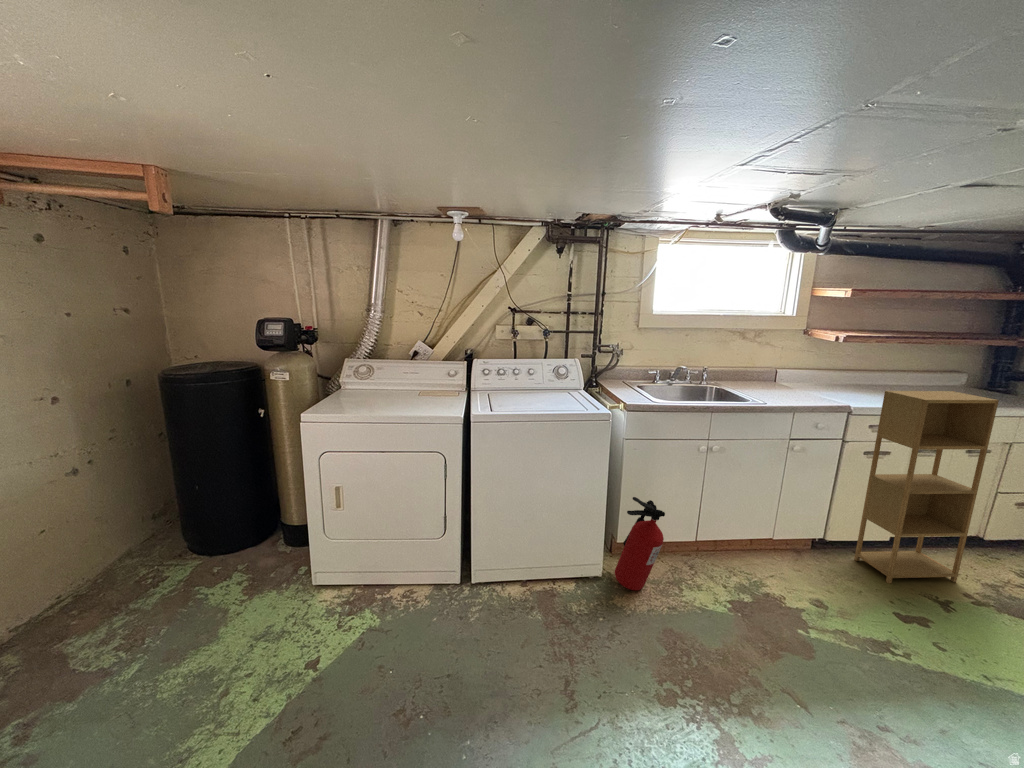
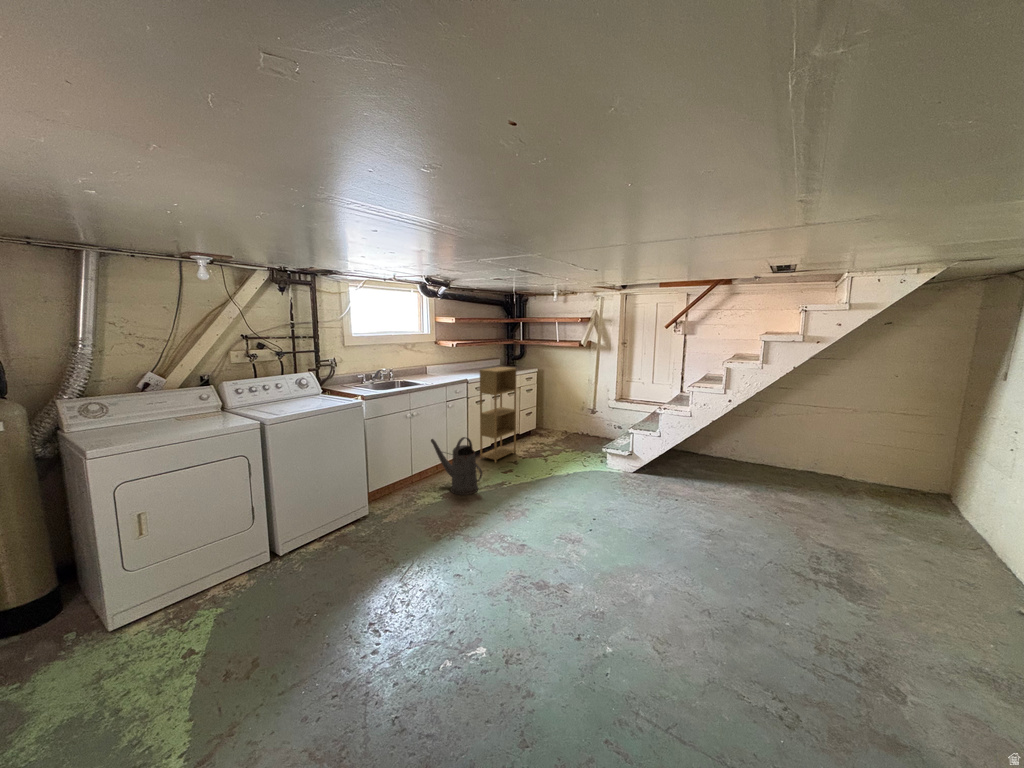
watering can: none [740,495,826,632] -> present [431,437,482,495]
fire extinguisher: present [615,497,665,590] -> none [376,452,405,512]

